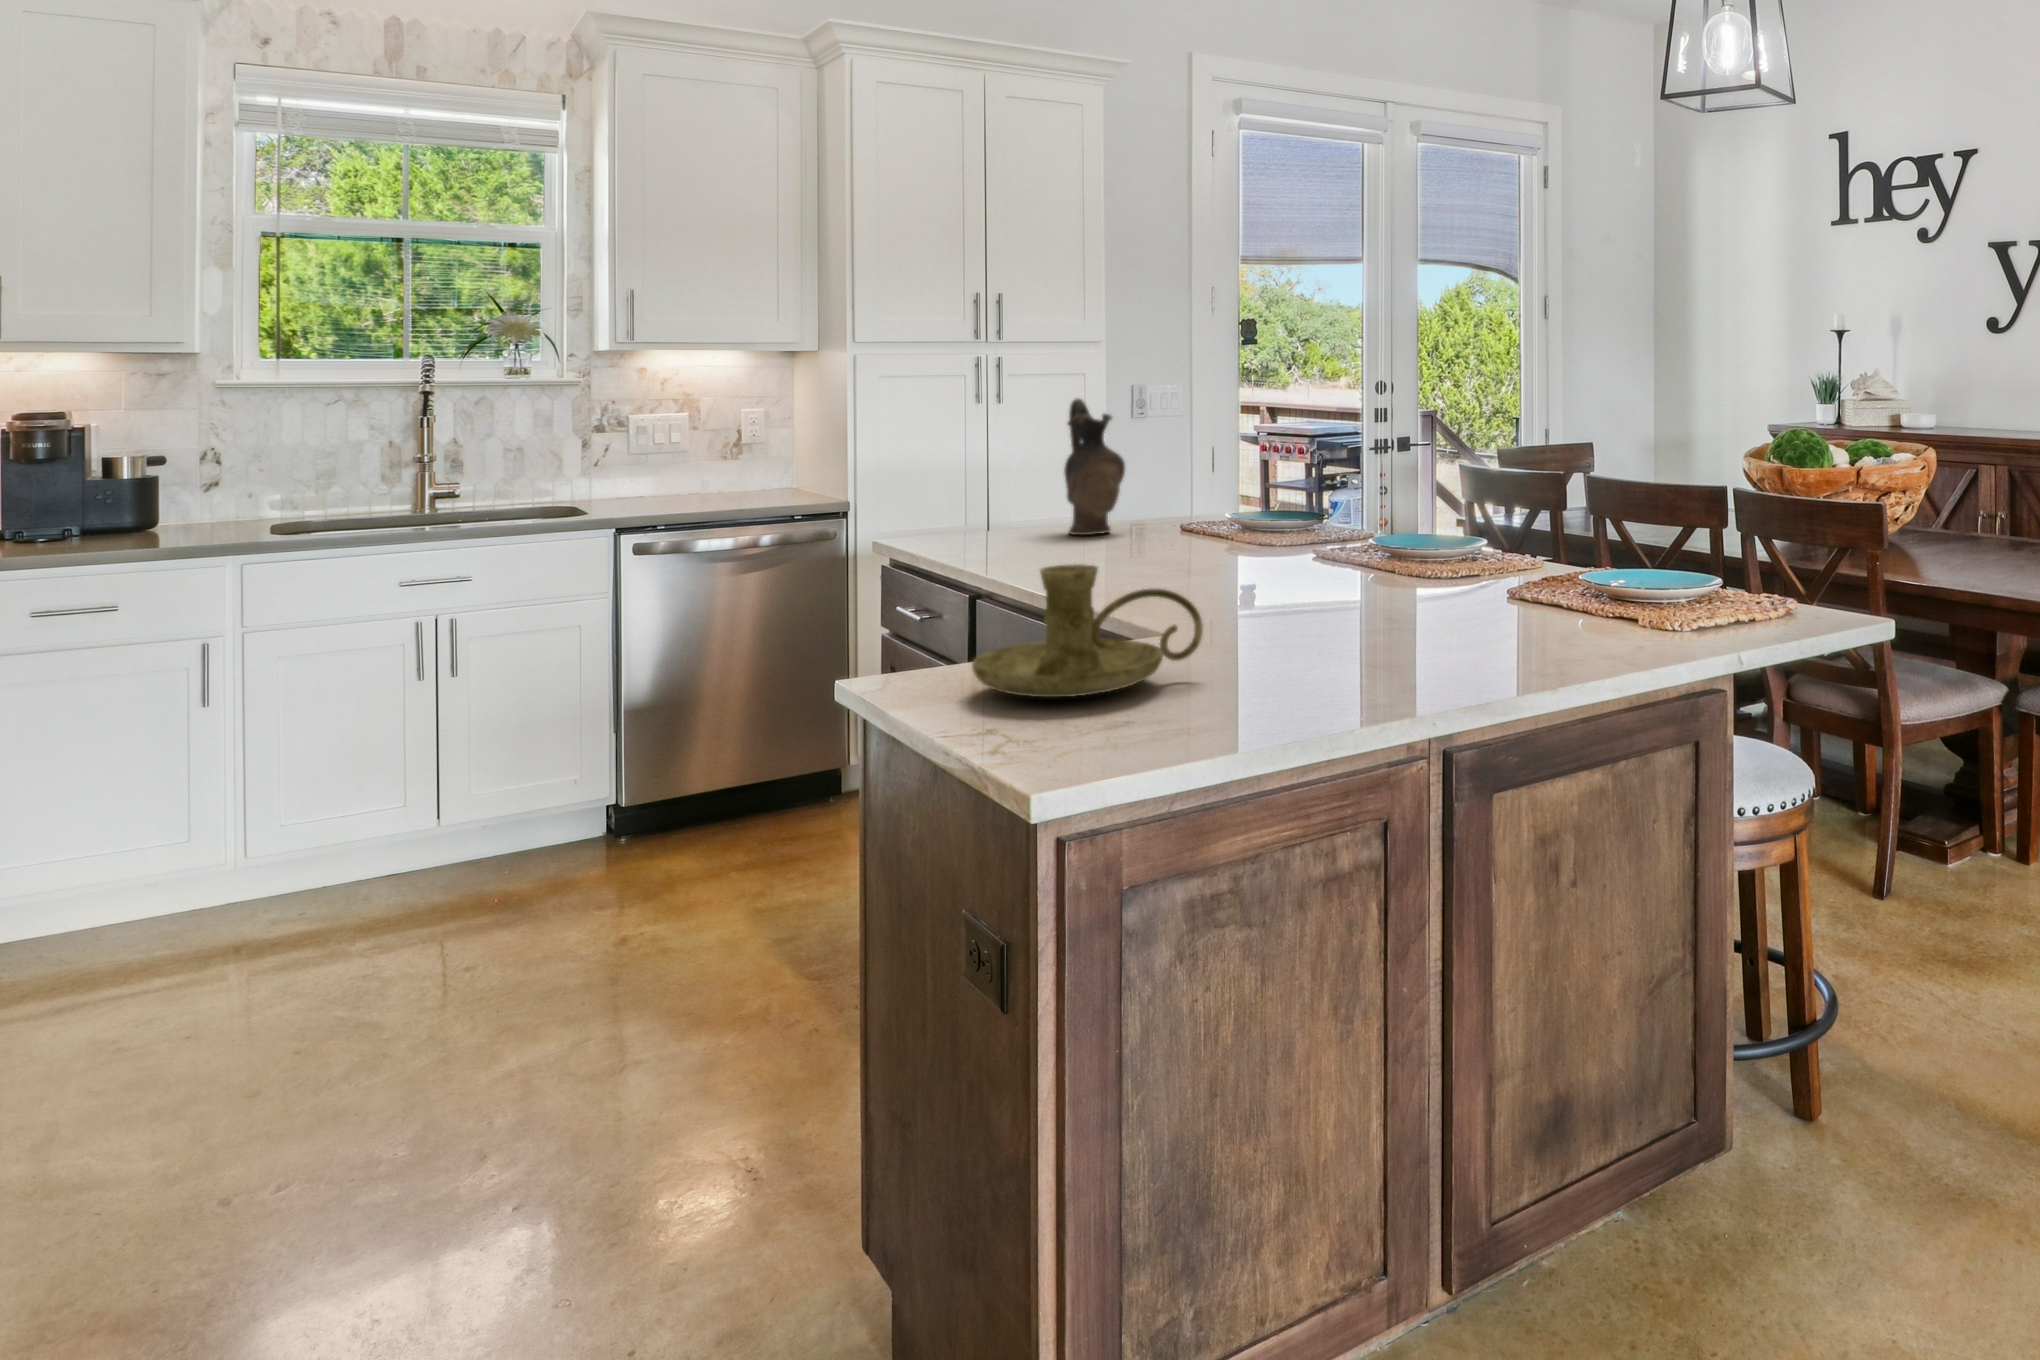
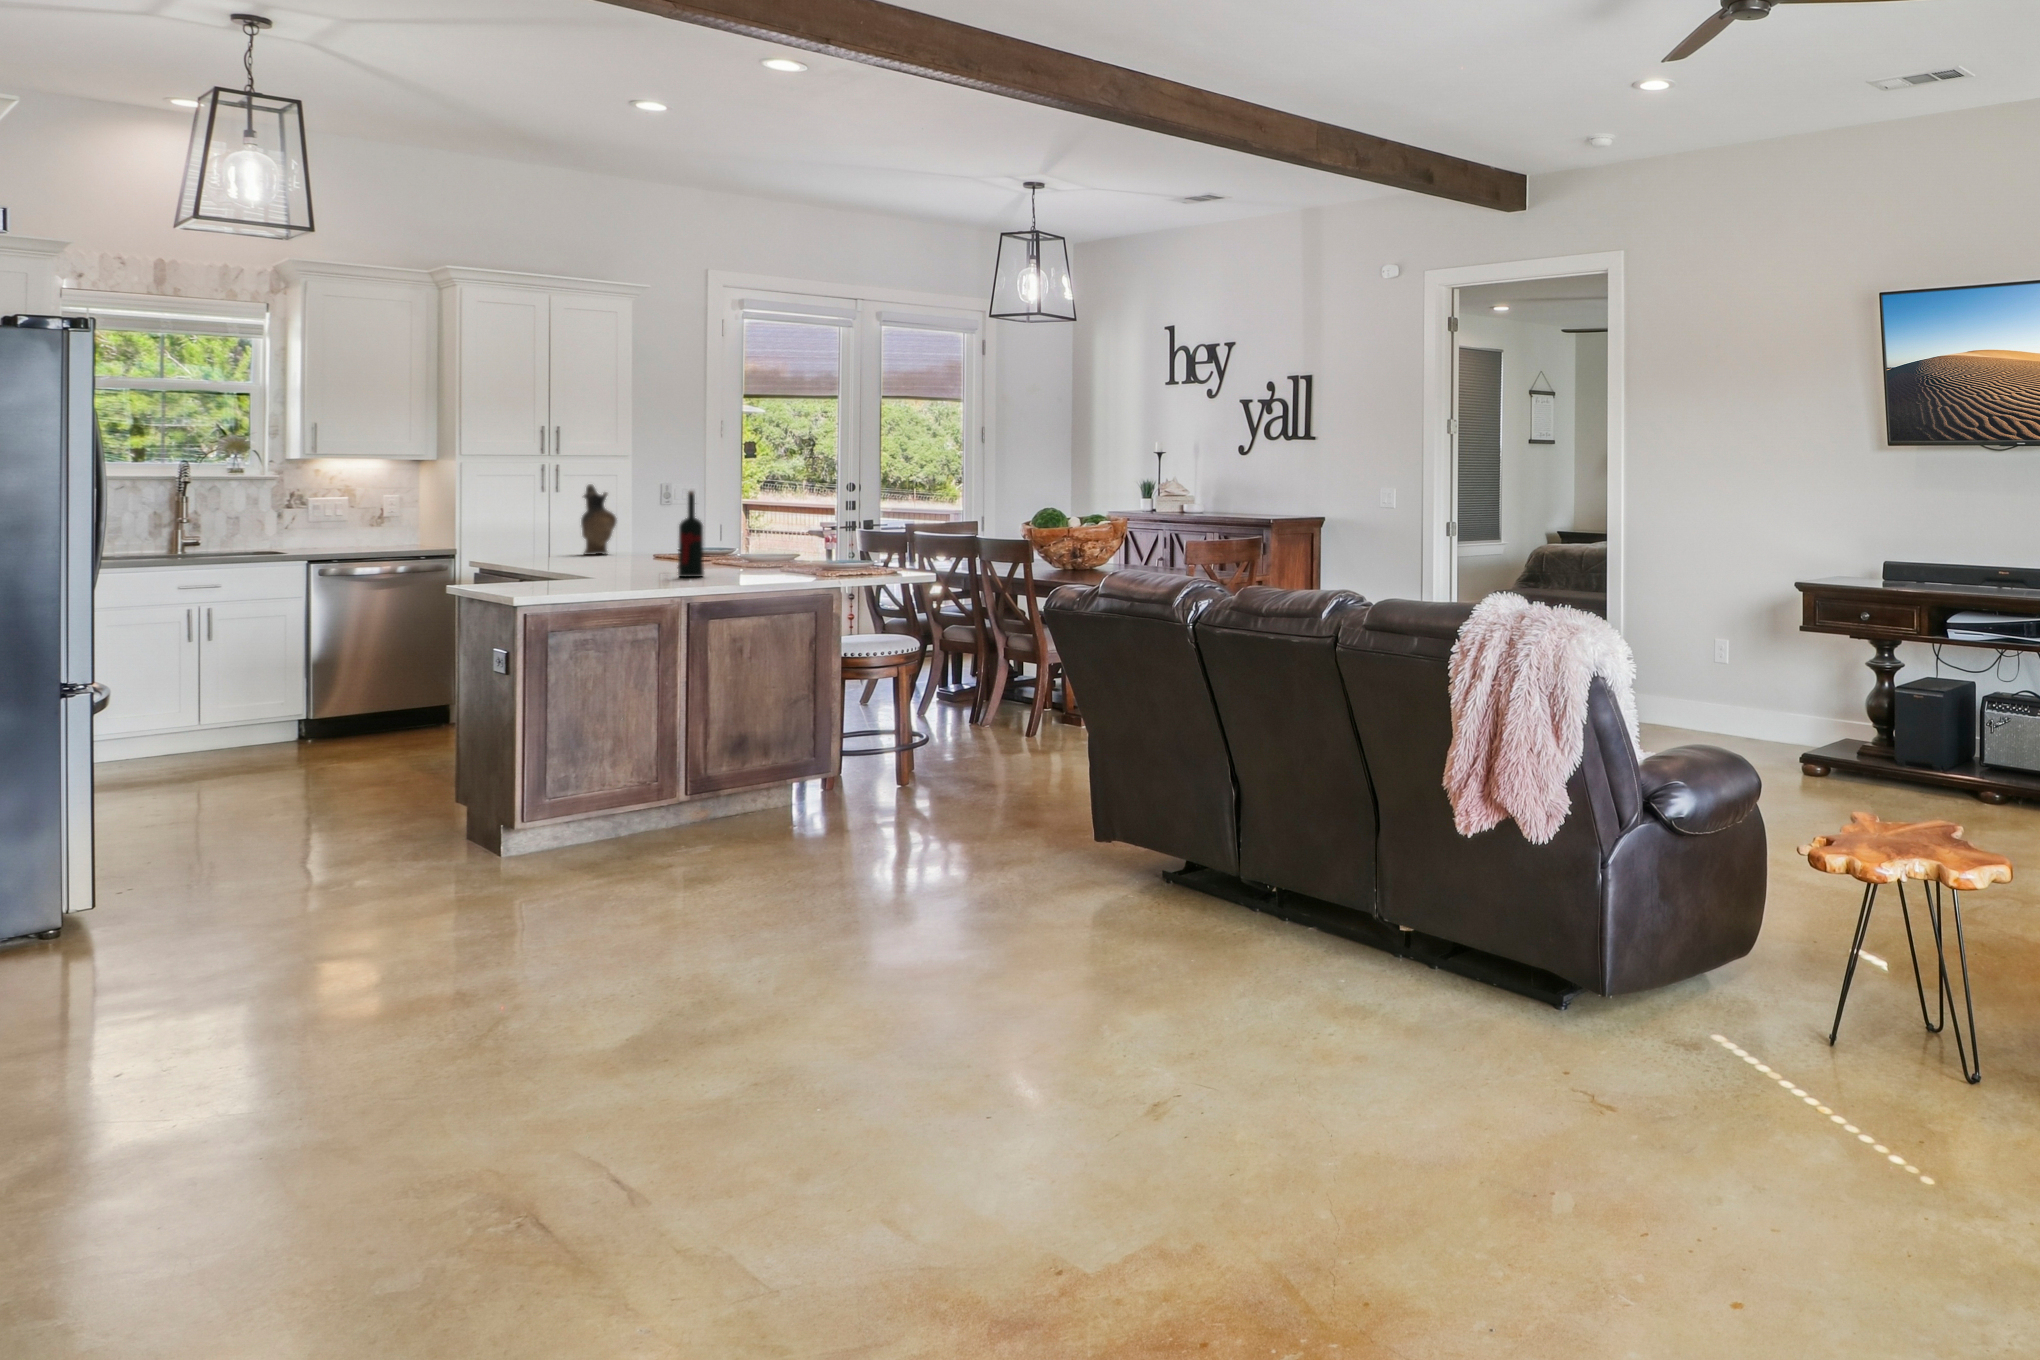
wine bottle: none [1385,439,1444,669] -> present [678,491,704,577]
candle holder: present [972,564,1203,697] -> none [498,536,598,582]

